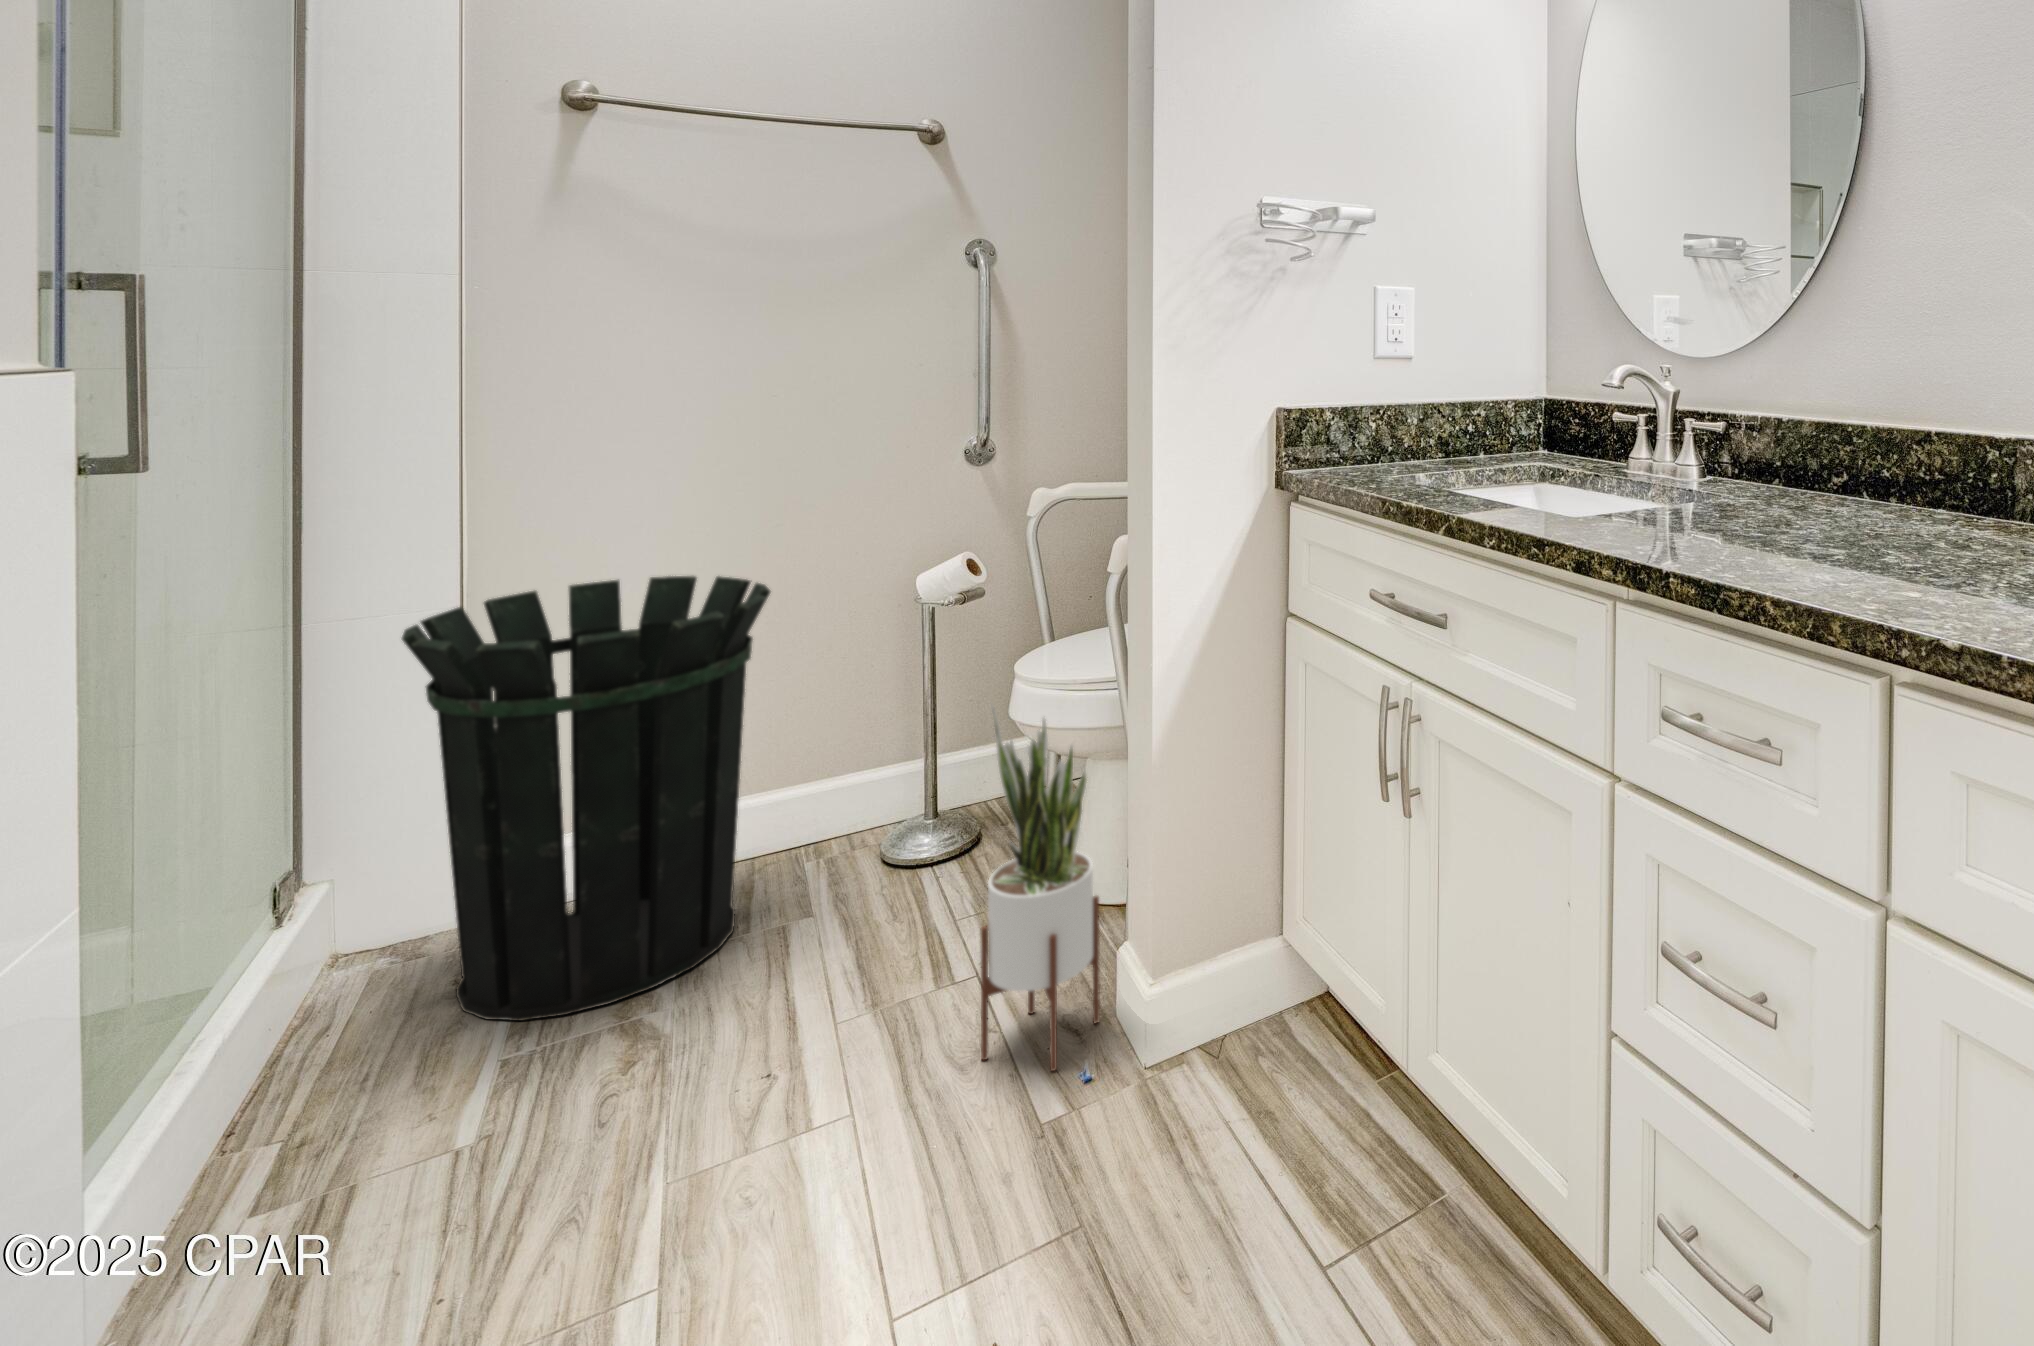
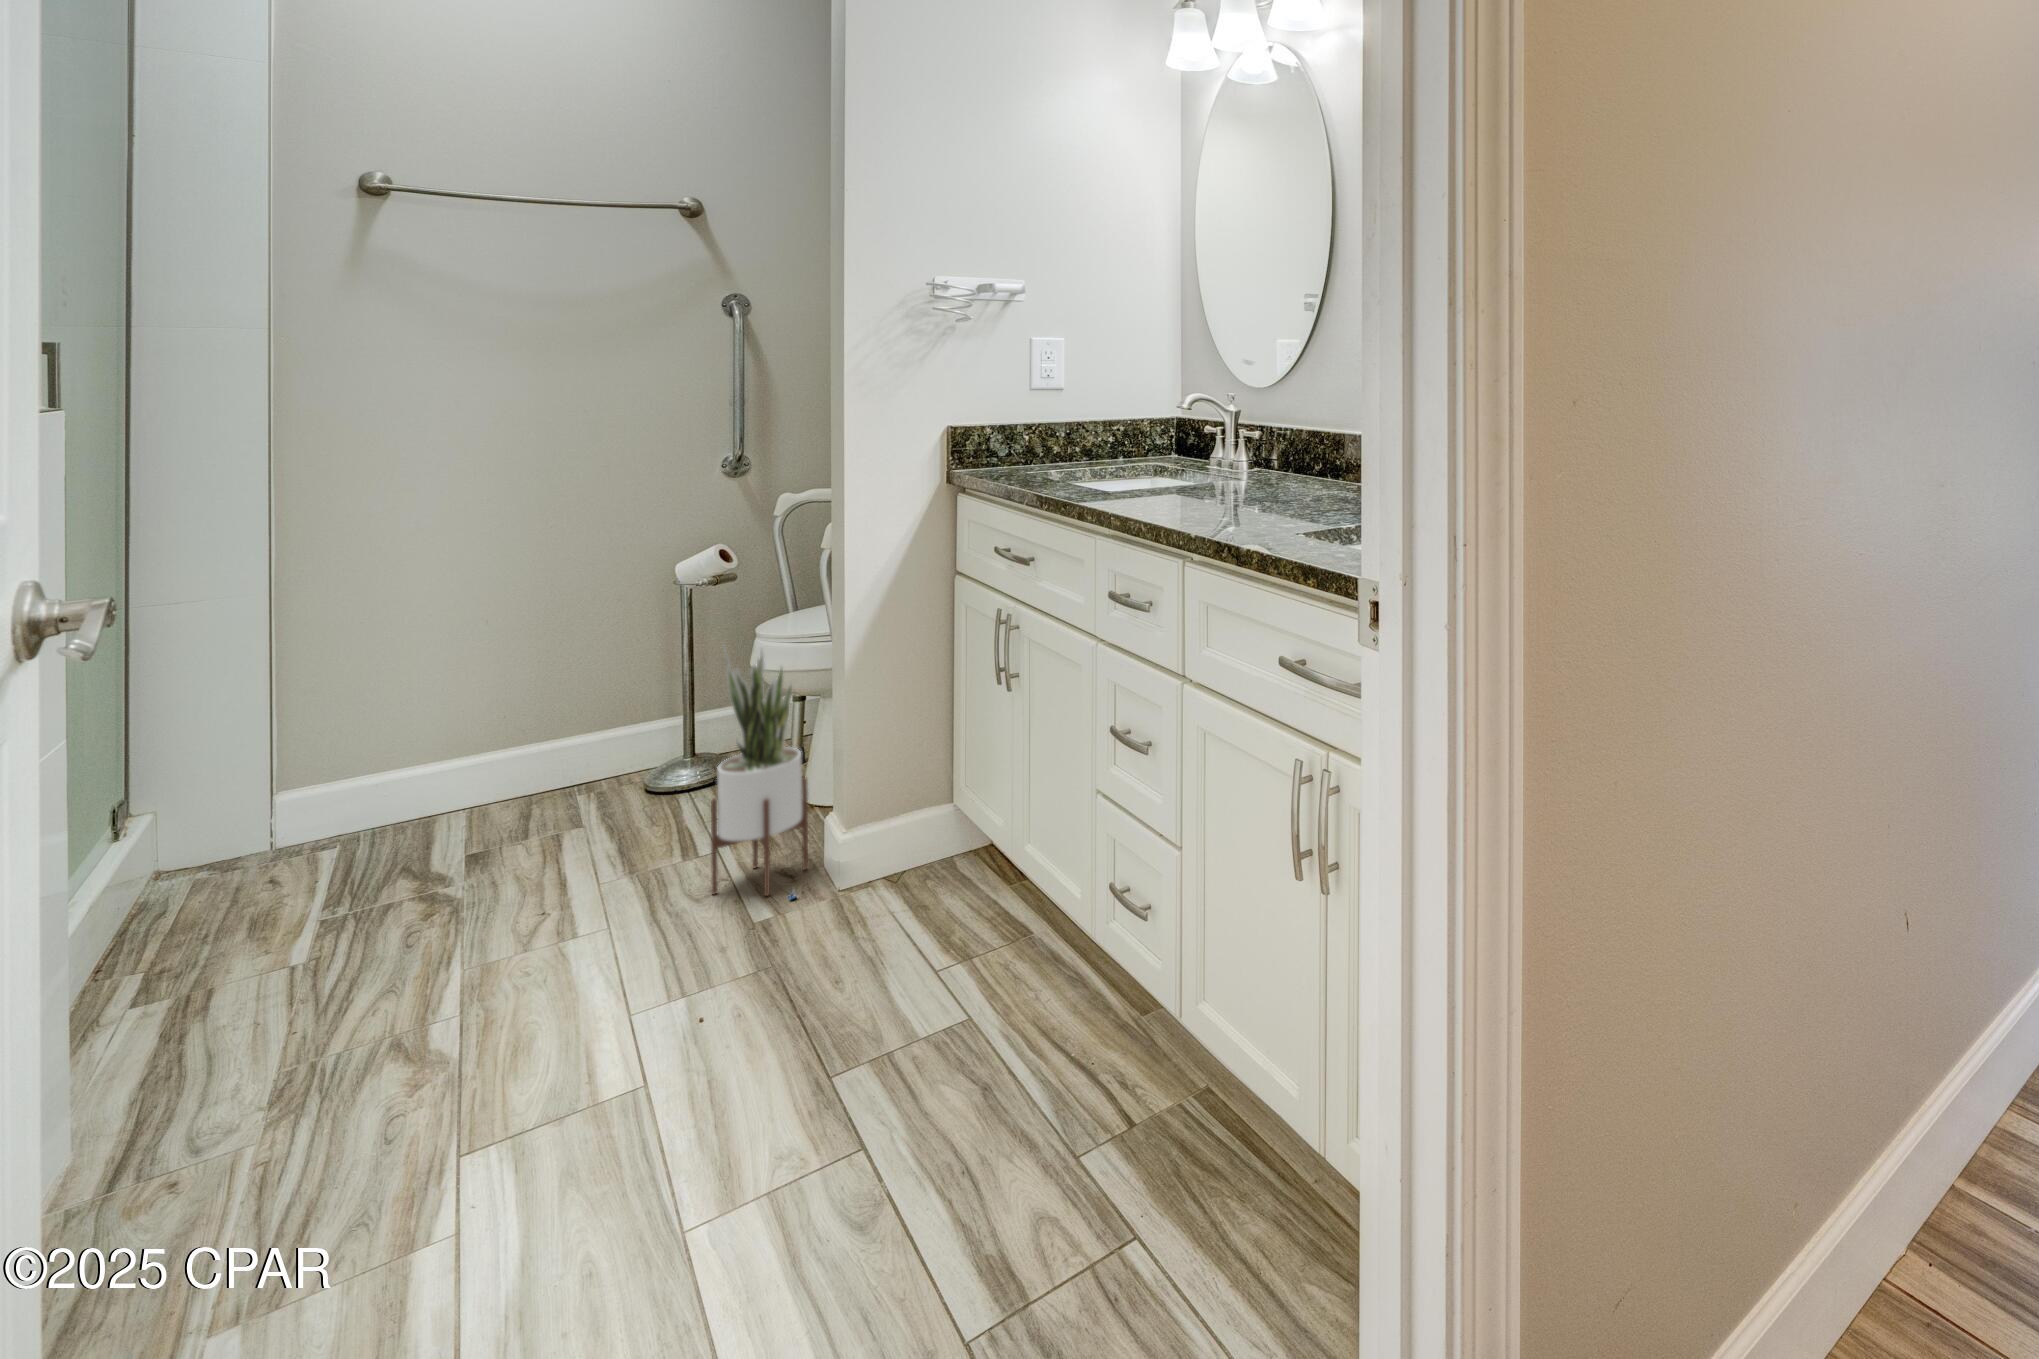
waste bin: present [402,576,770,1021] -> none [231,566,545,900]

